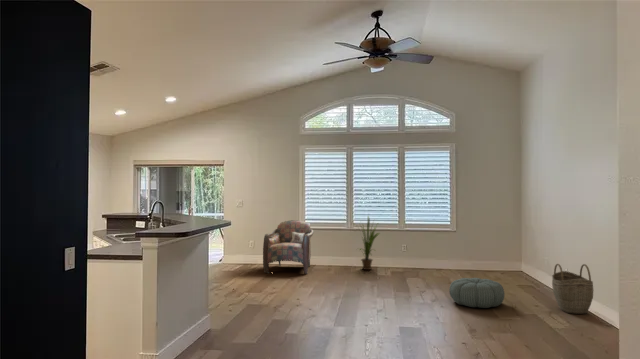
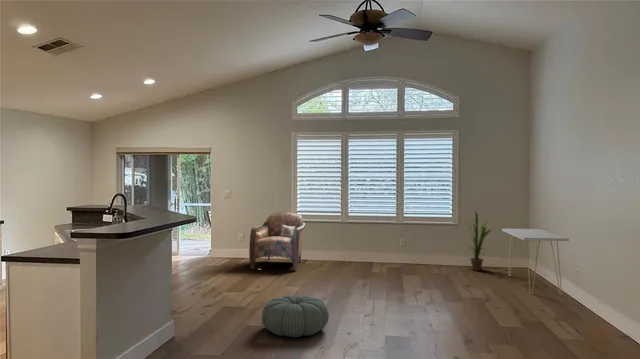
house plant: present [360,217,379,270] -> present [470,212,491,271]
console table: none [496,232,557,291] -> present [502,229,569,295]
woven basket: present [552,264,594,314] -> none [562,267,609,324]
pouf: present [449,278,505,308] -> present [262,295,329,337]

